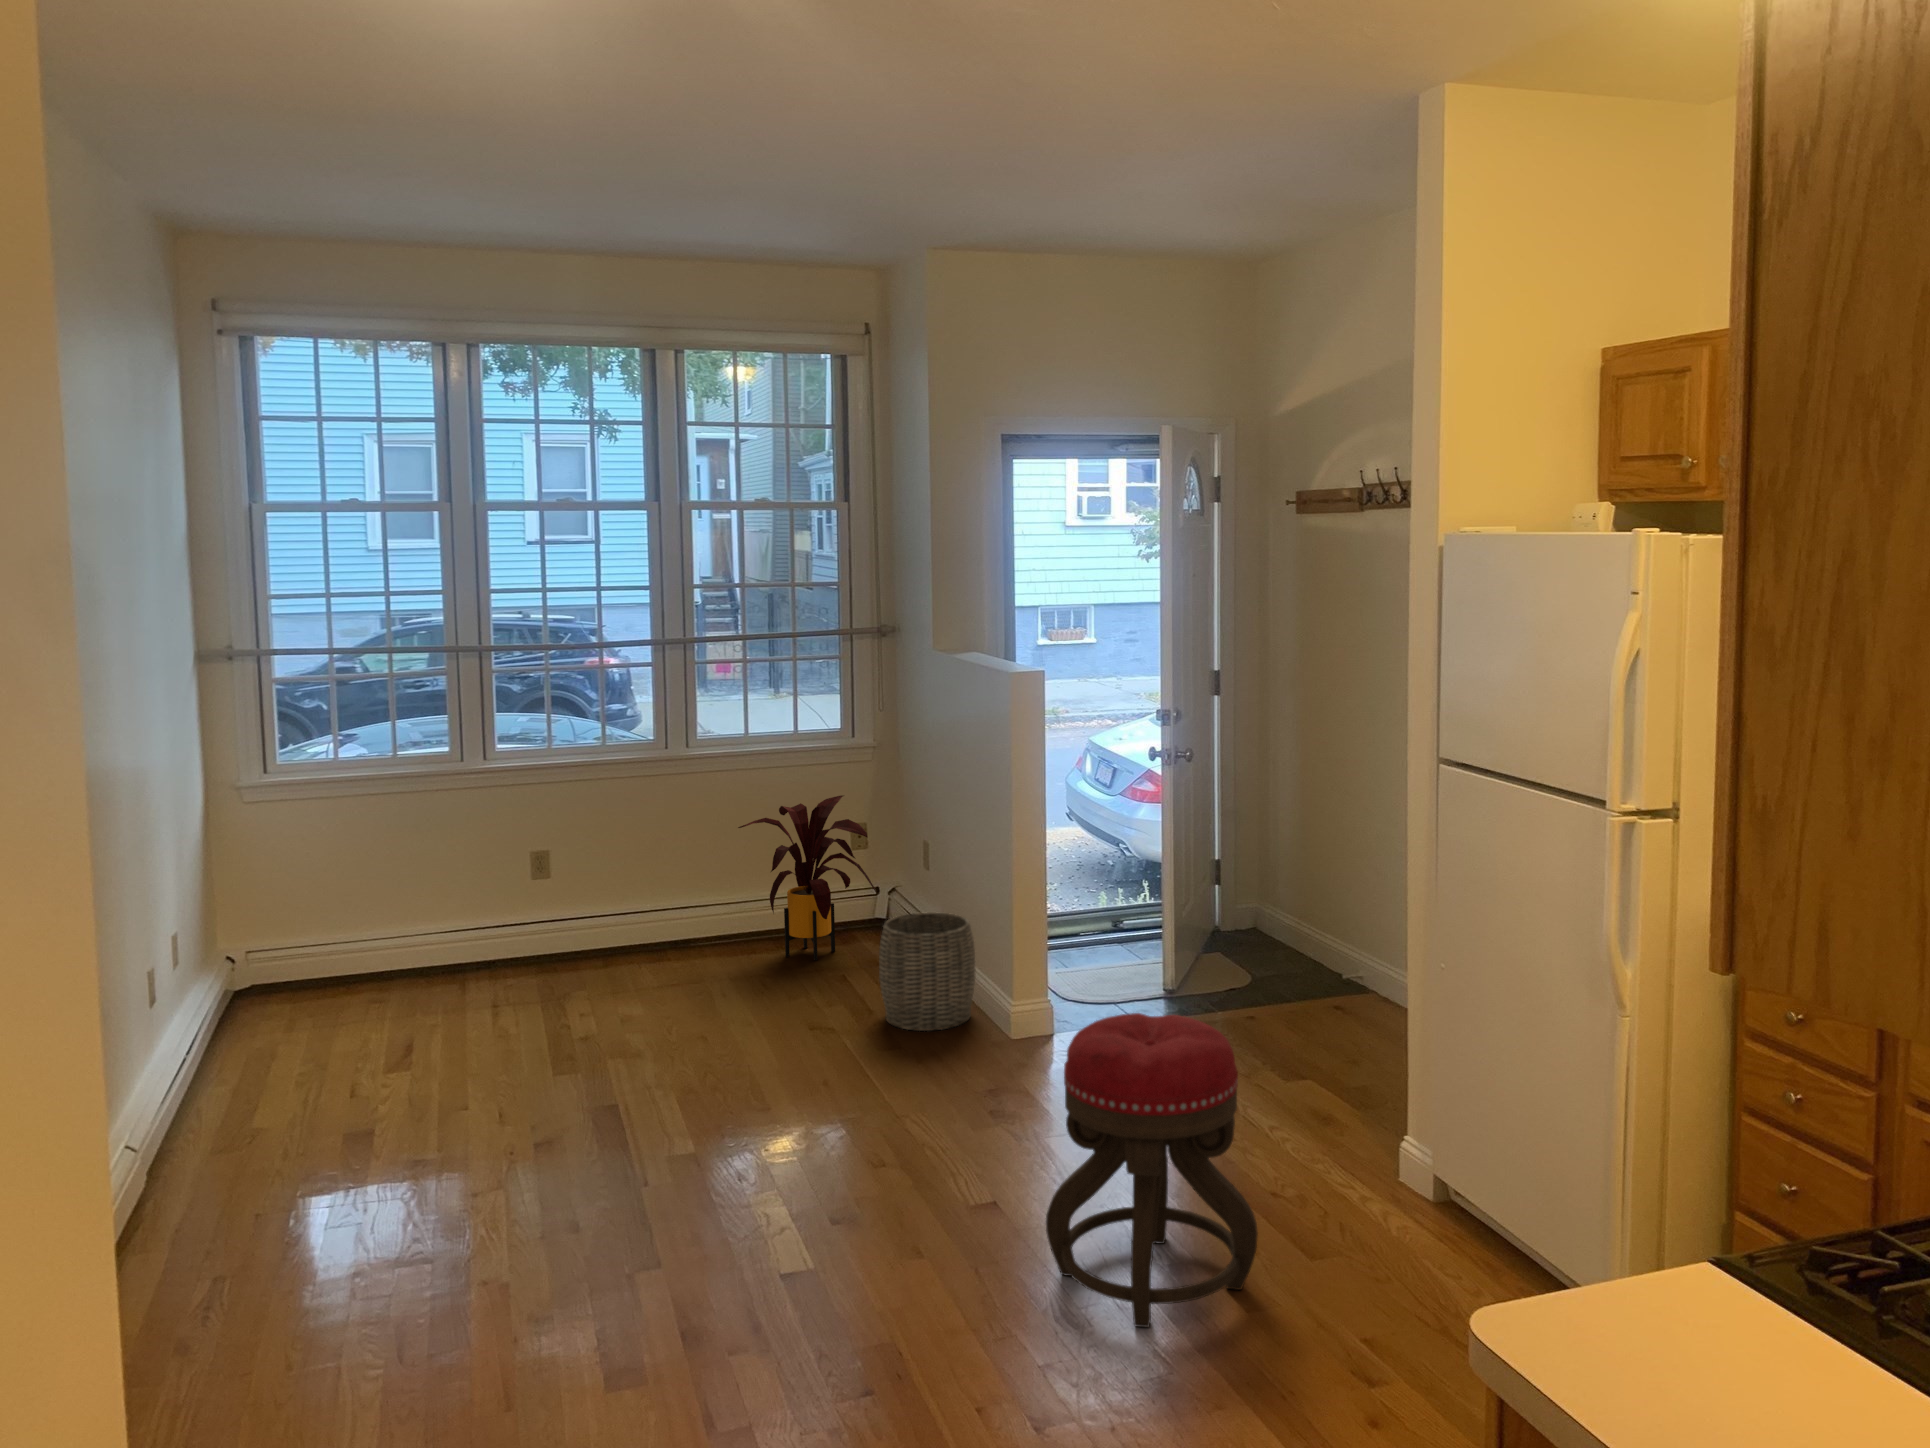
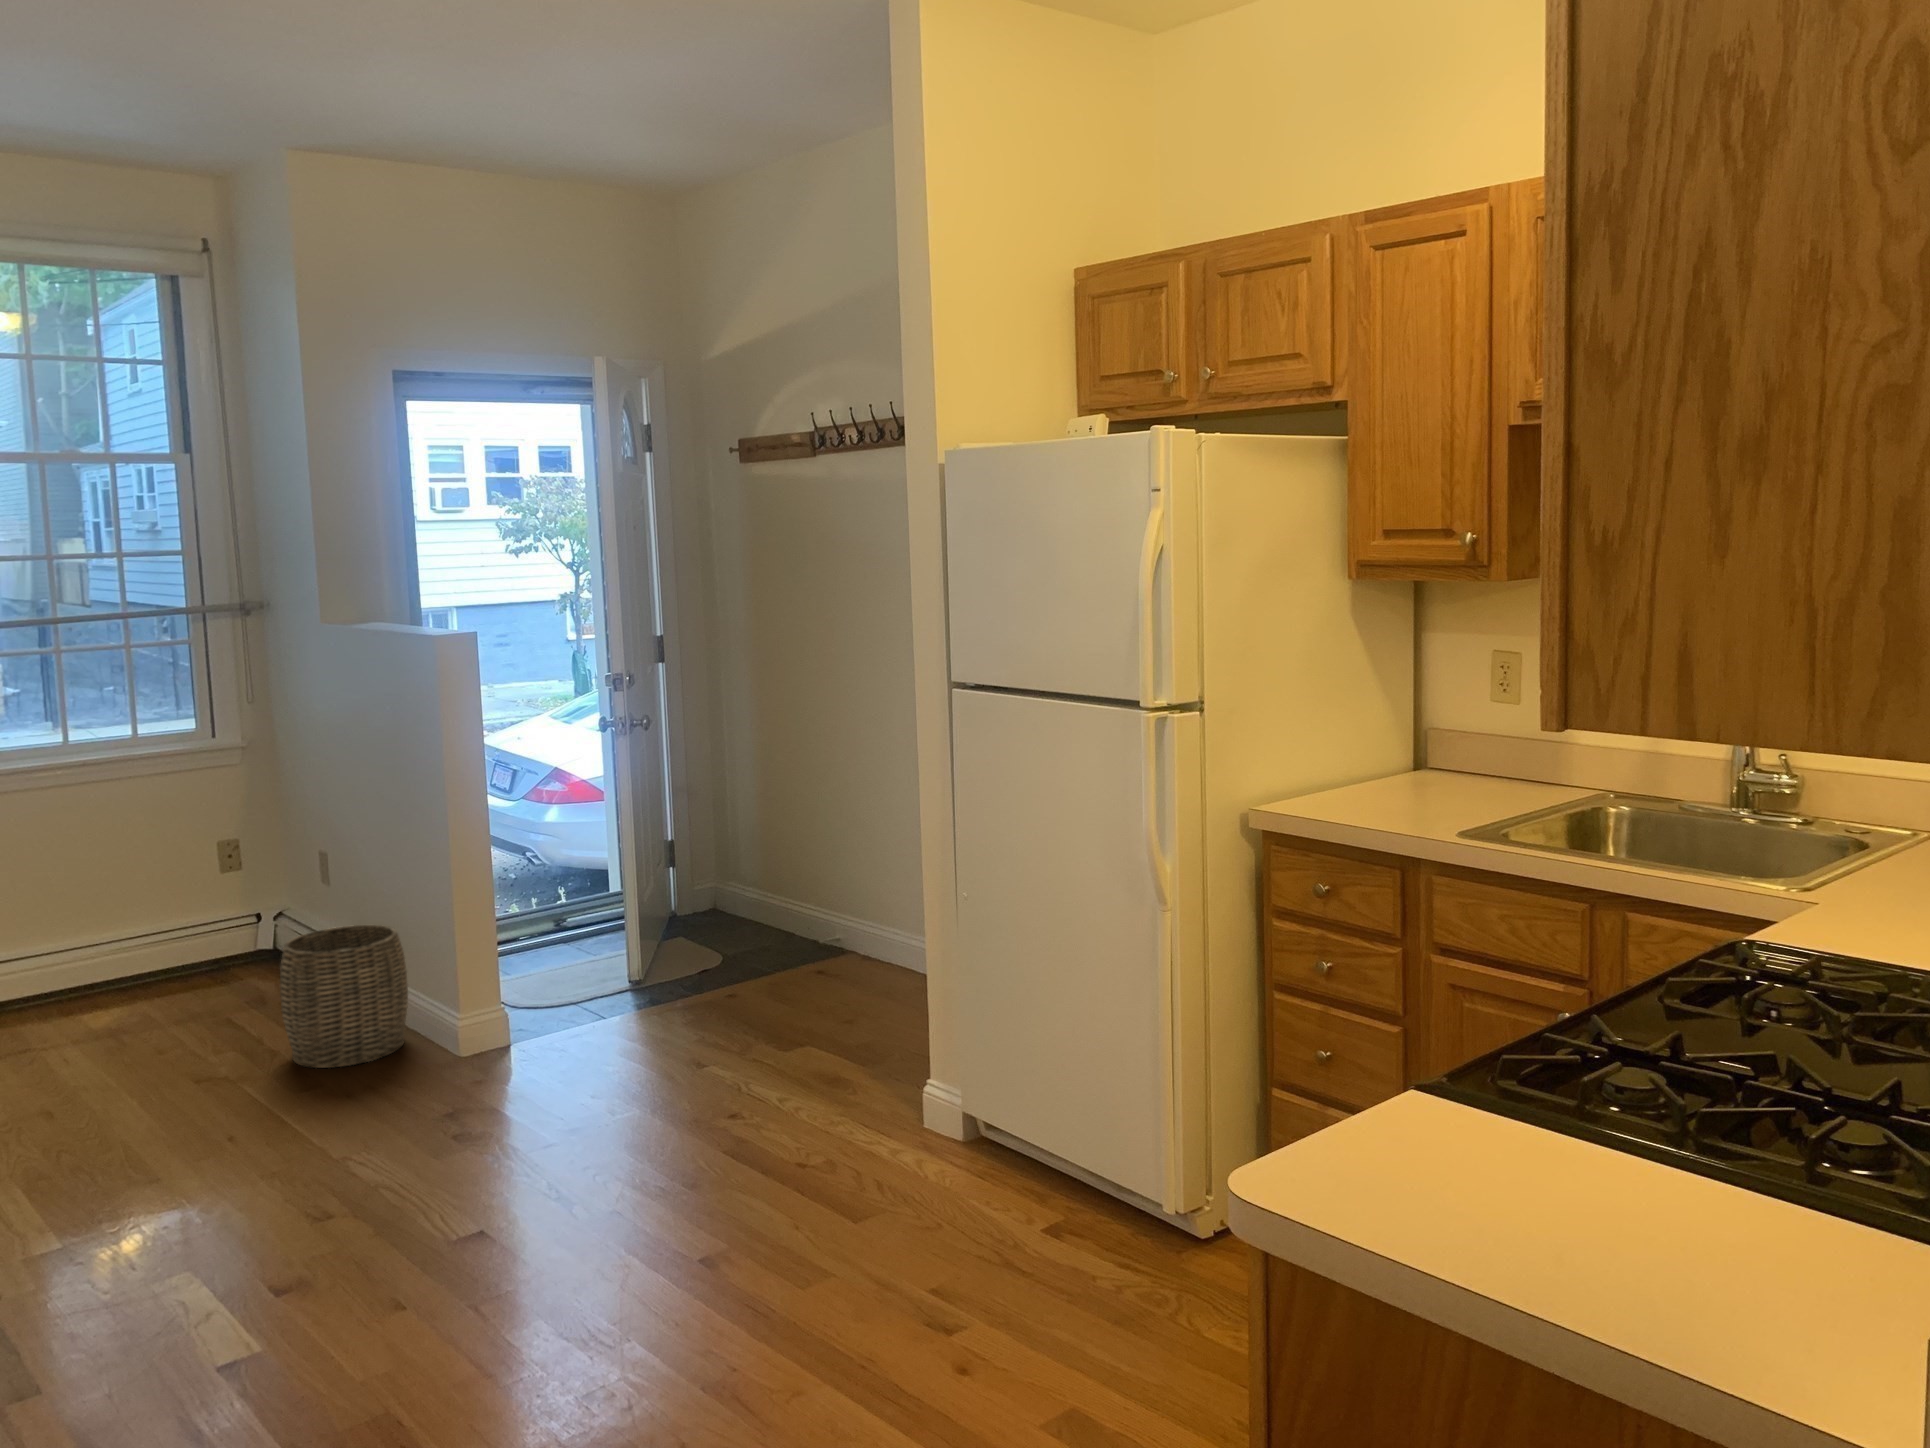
house plant: present [738,796,876,960] -> none [58,805,263,1010]
ottoman: present [1046,1013,1258,1327] -> none [560,979,809,1339]

